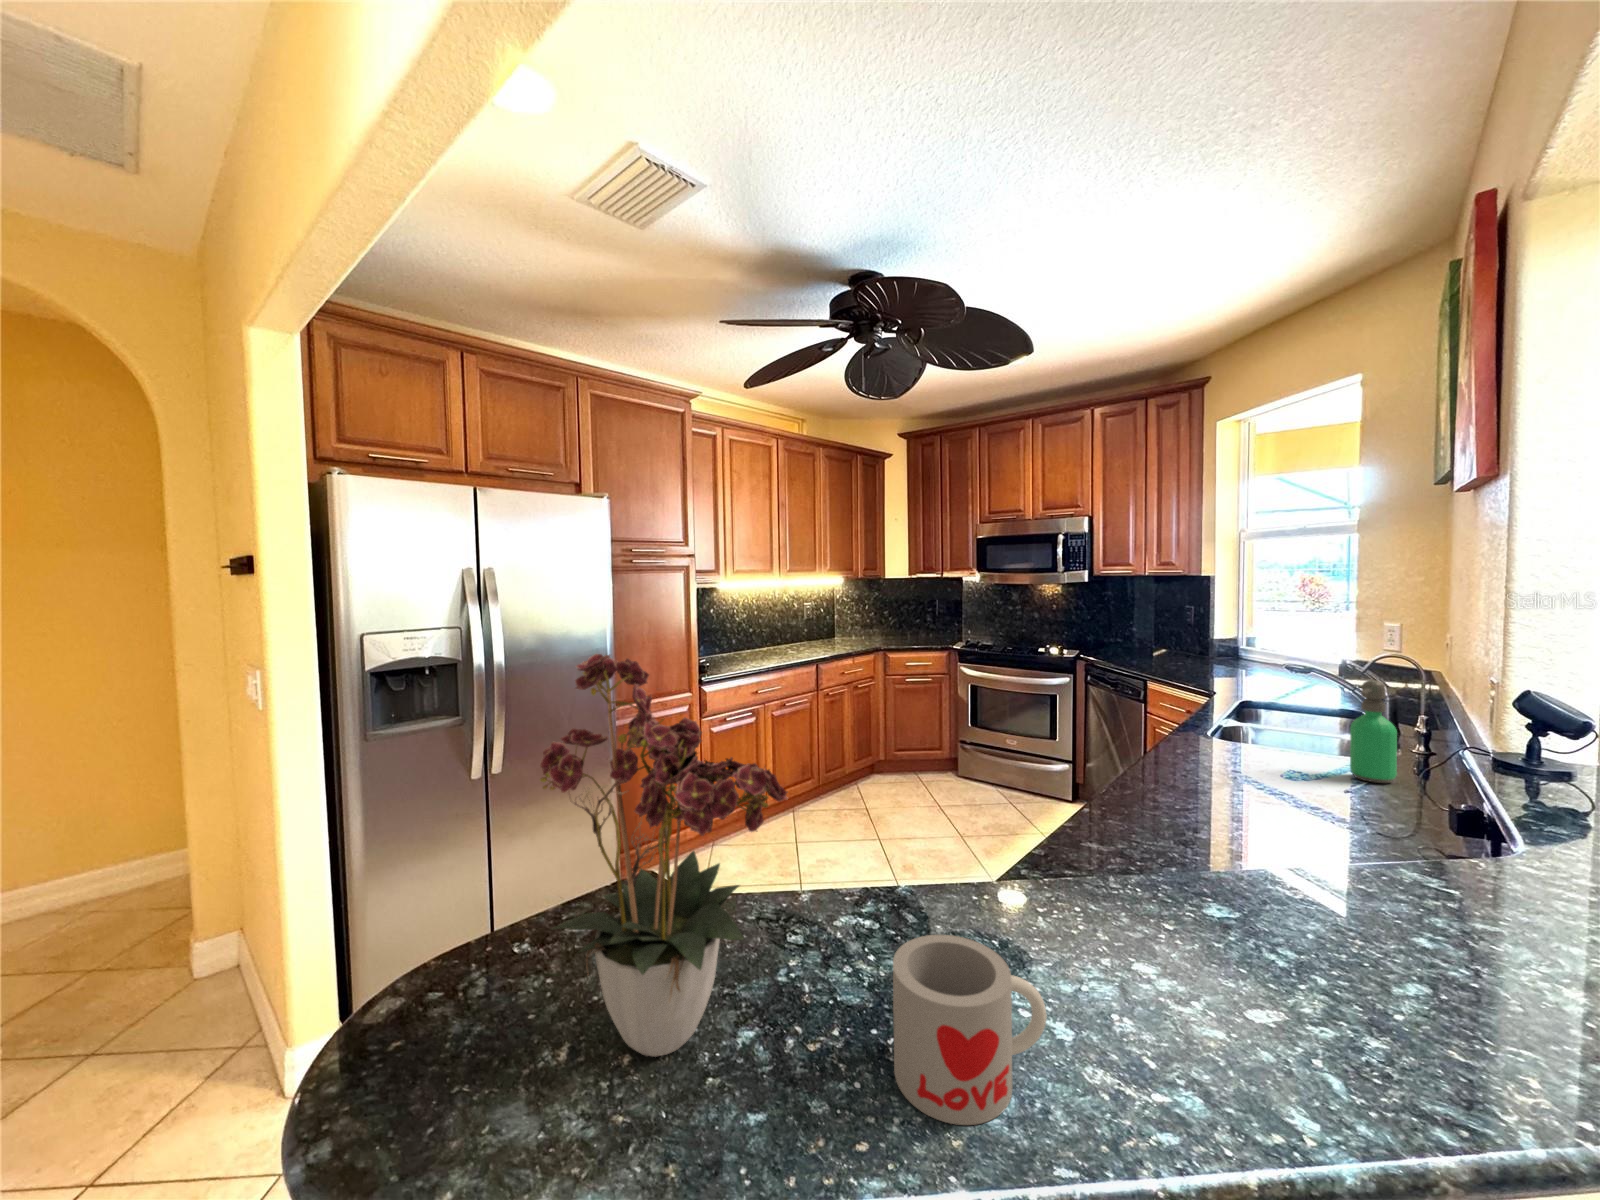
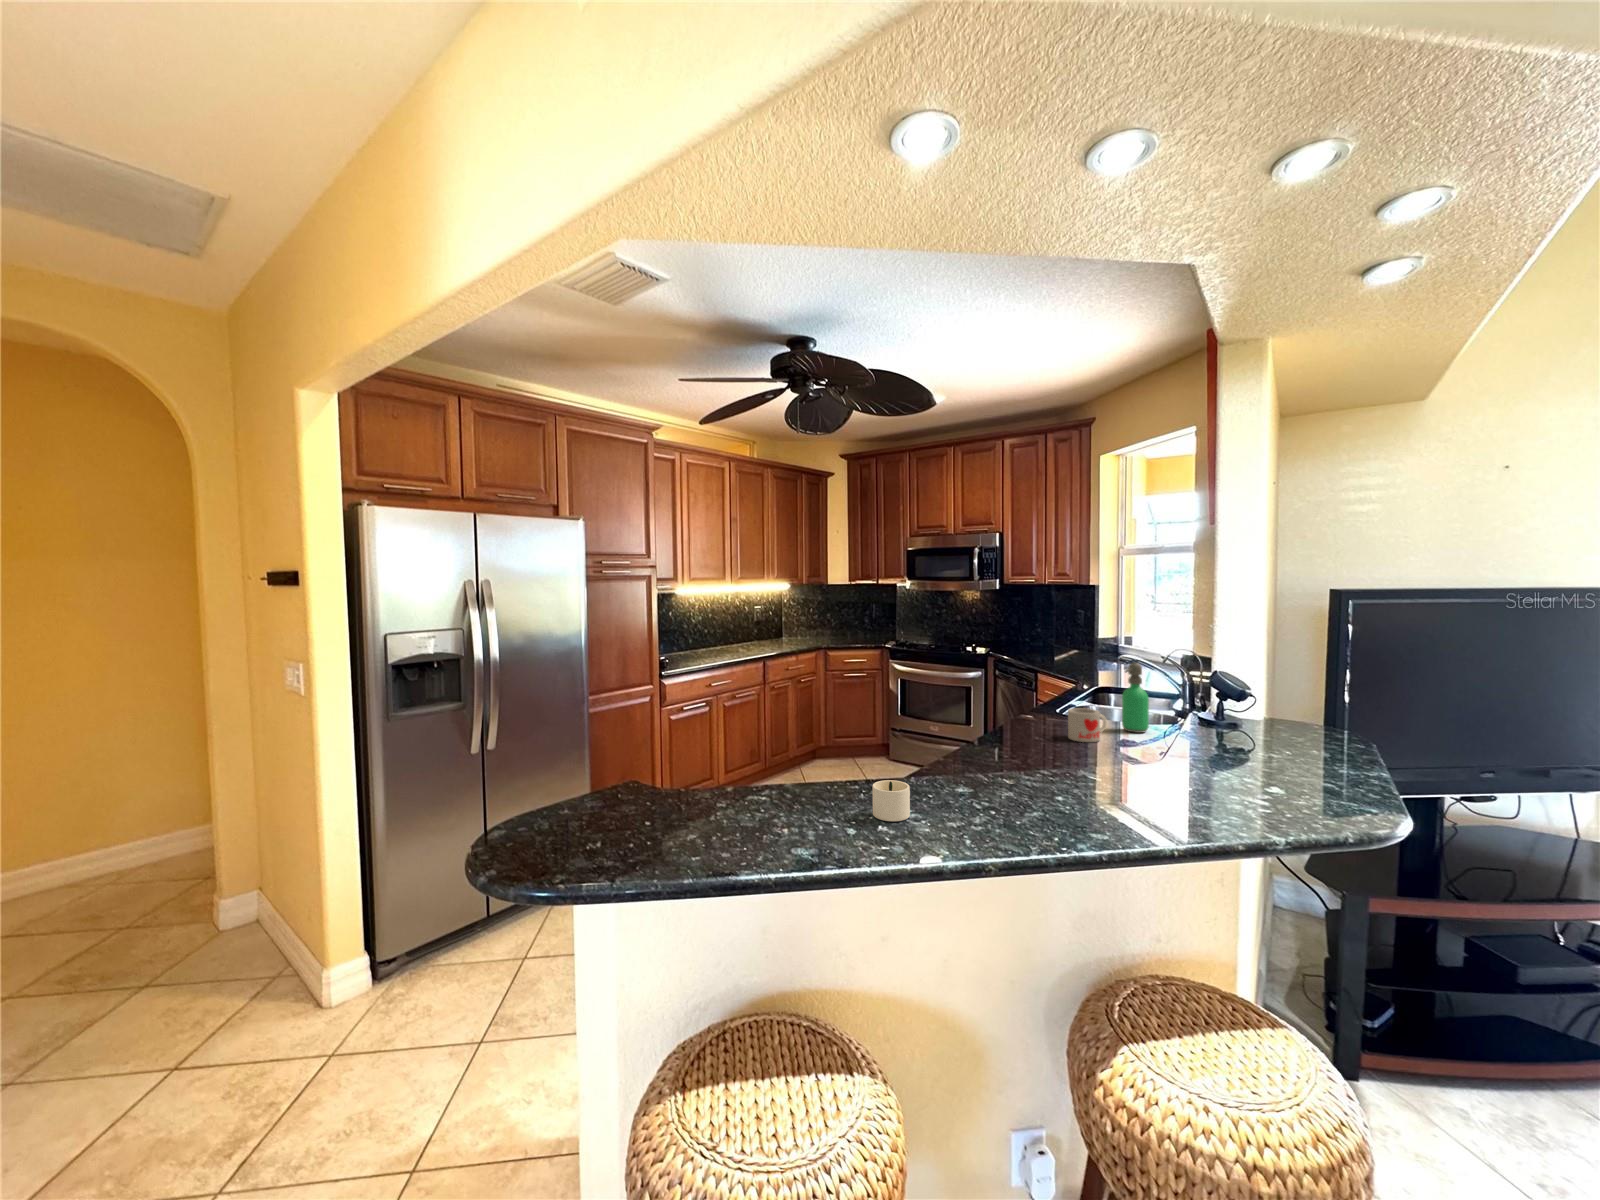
flower arrangement: present [540,654,788,1057] -> none [591,629,731,831]
mug: present [893,935,1047,1125] -> present [1068,708,1107,742]
candle: none [1096,943,1234,1057] -> present [872,780,910,821]

